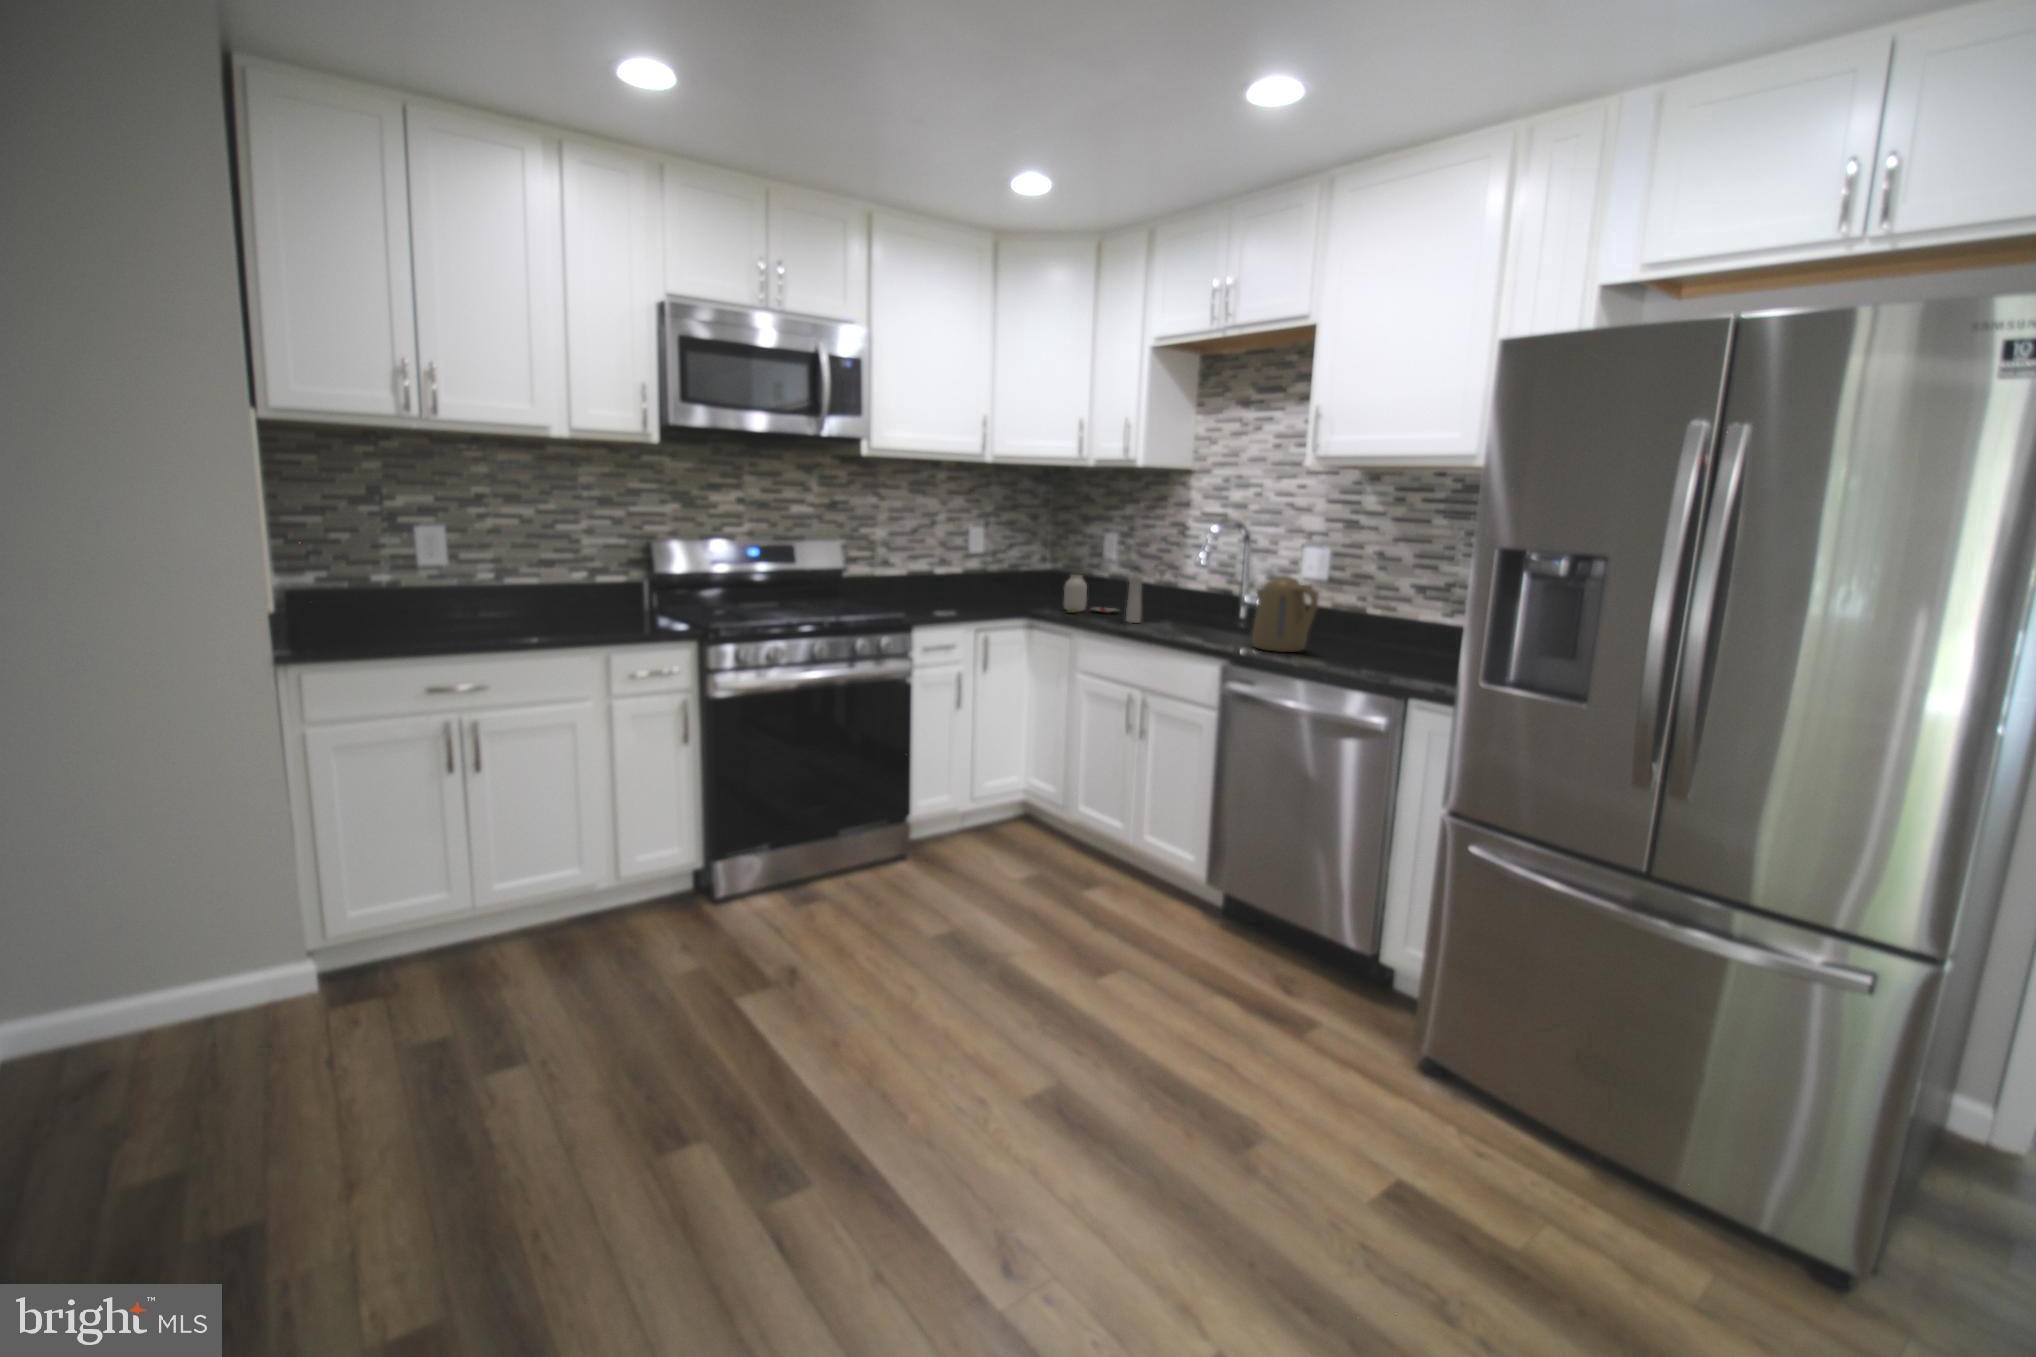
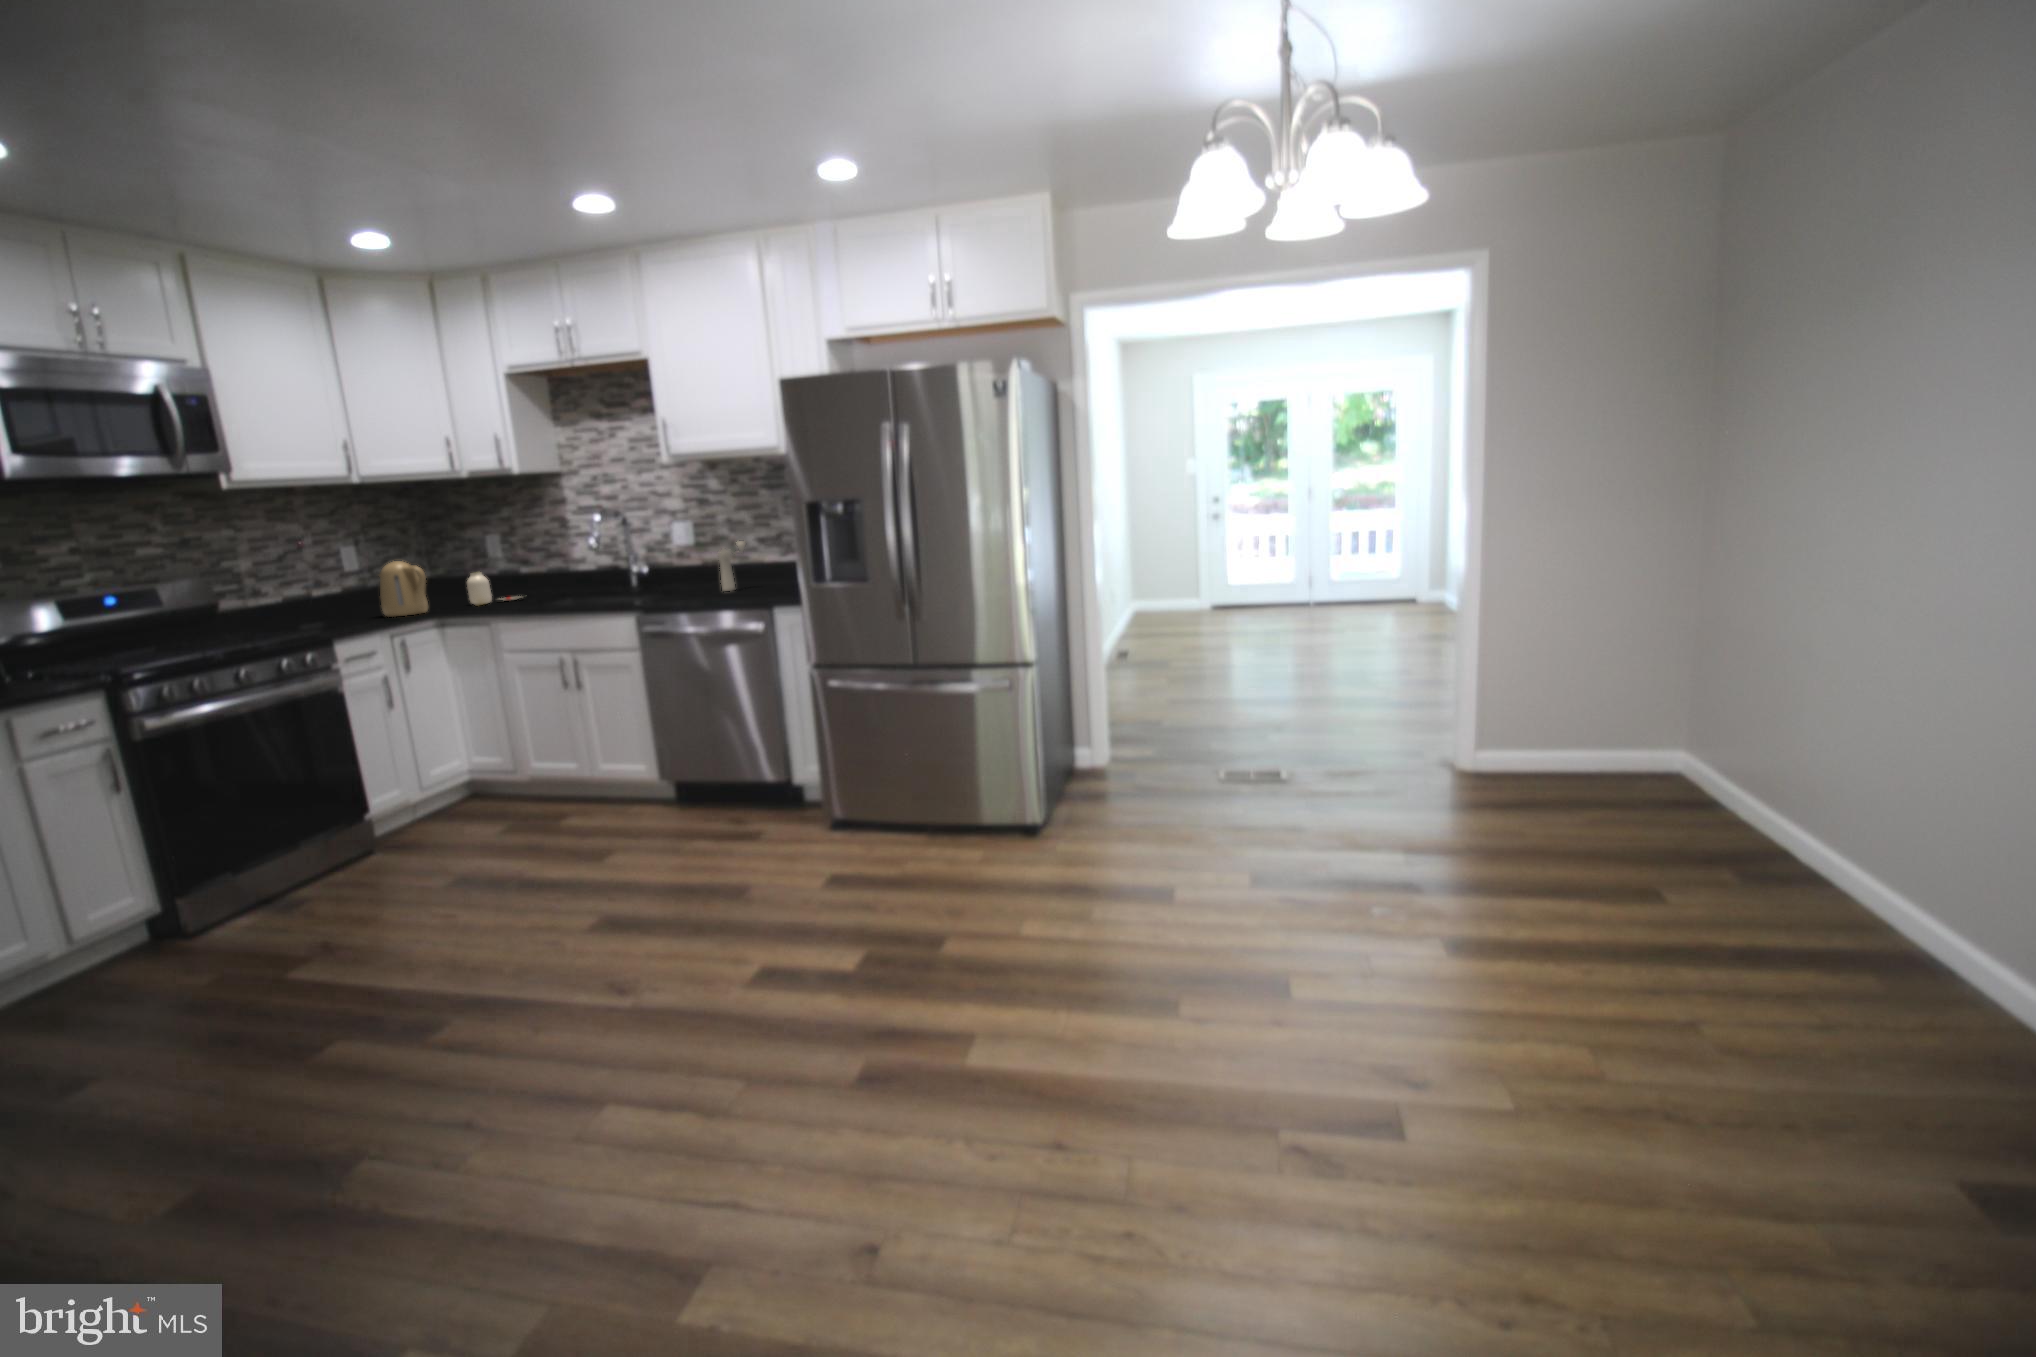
pepper mill: present [1126,565,1167,623] -> present [717,541,745,591]
kettle: present [1252,577,1318,652] -> present [379,561,428,617]

